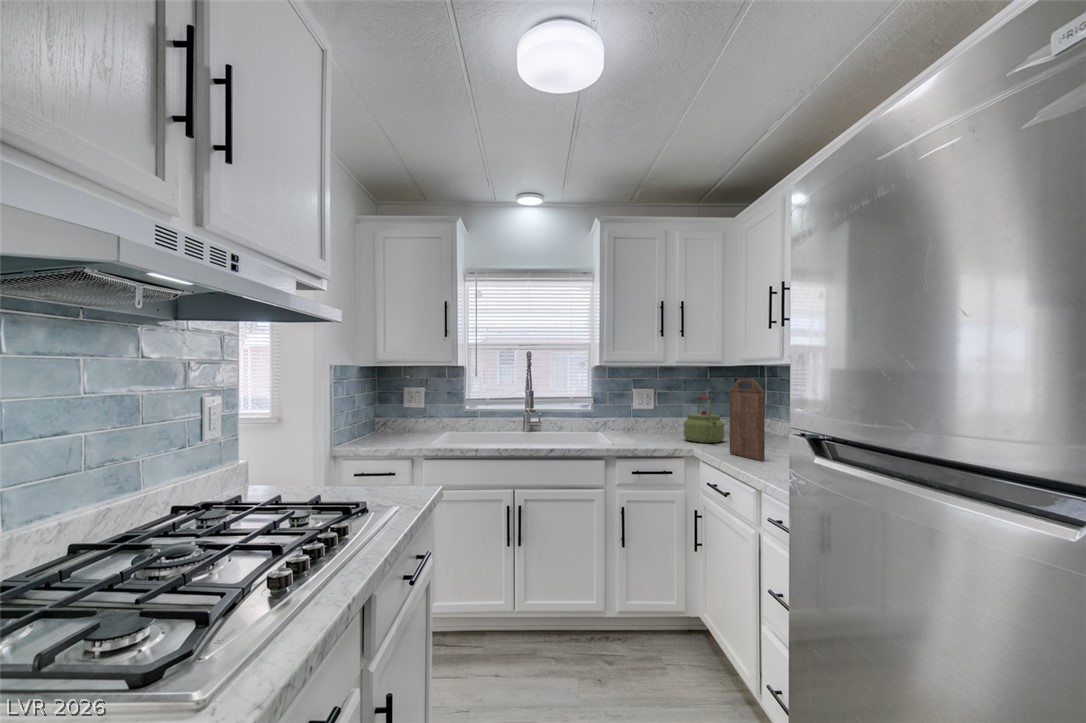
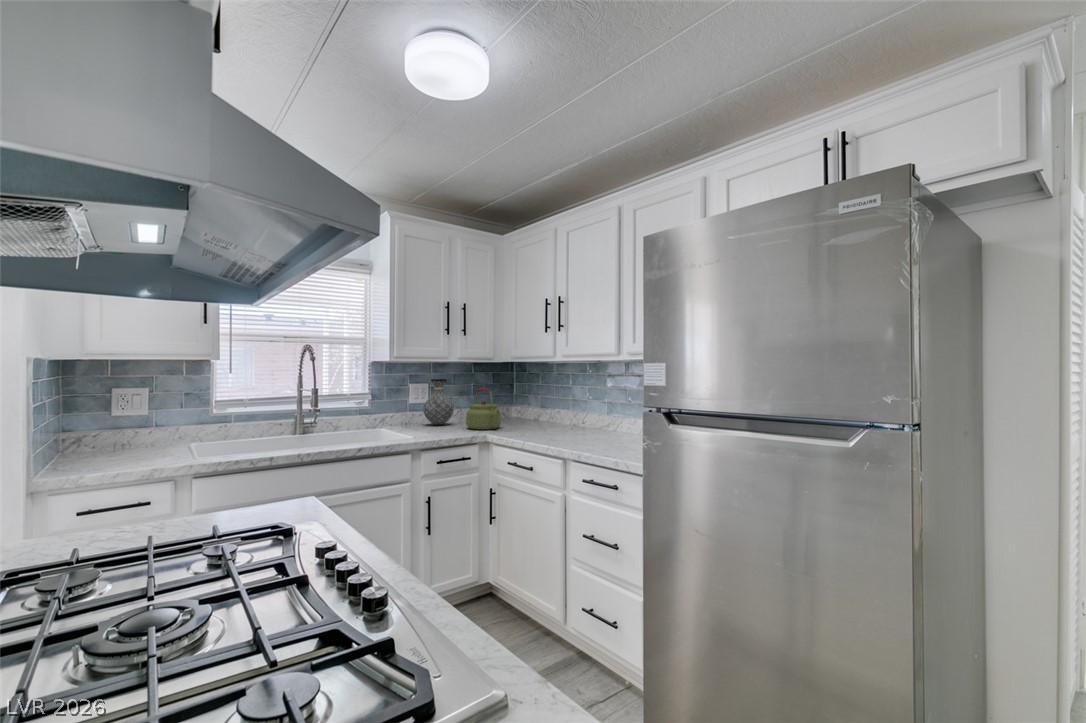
cutting board: present [730,379,765,461] -> none [520,372,553,438]
vase: none [648,385,680,433] -> present [423,379,454,425]

